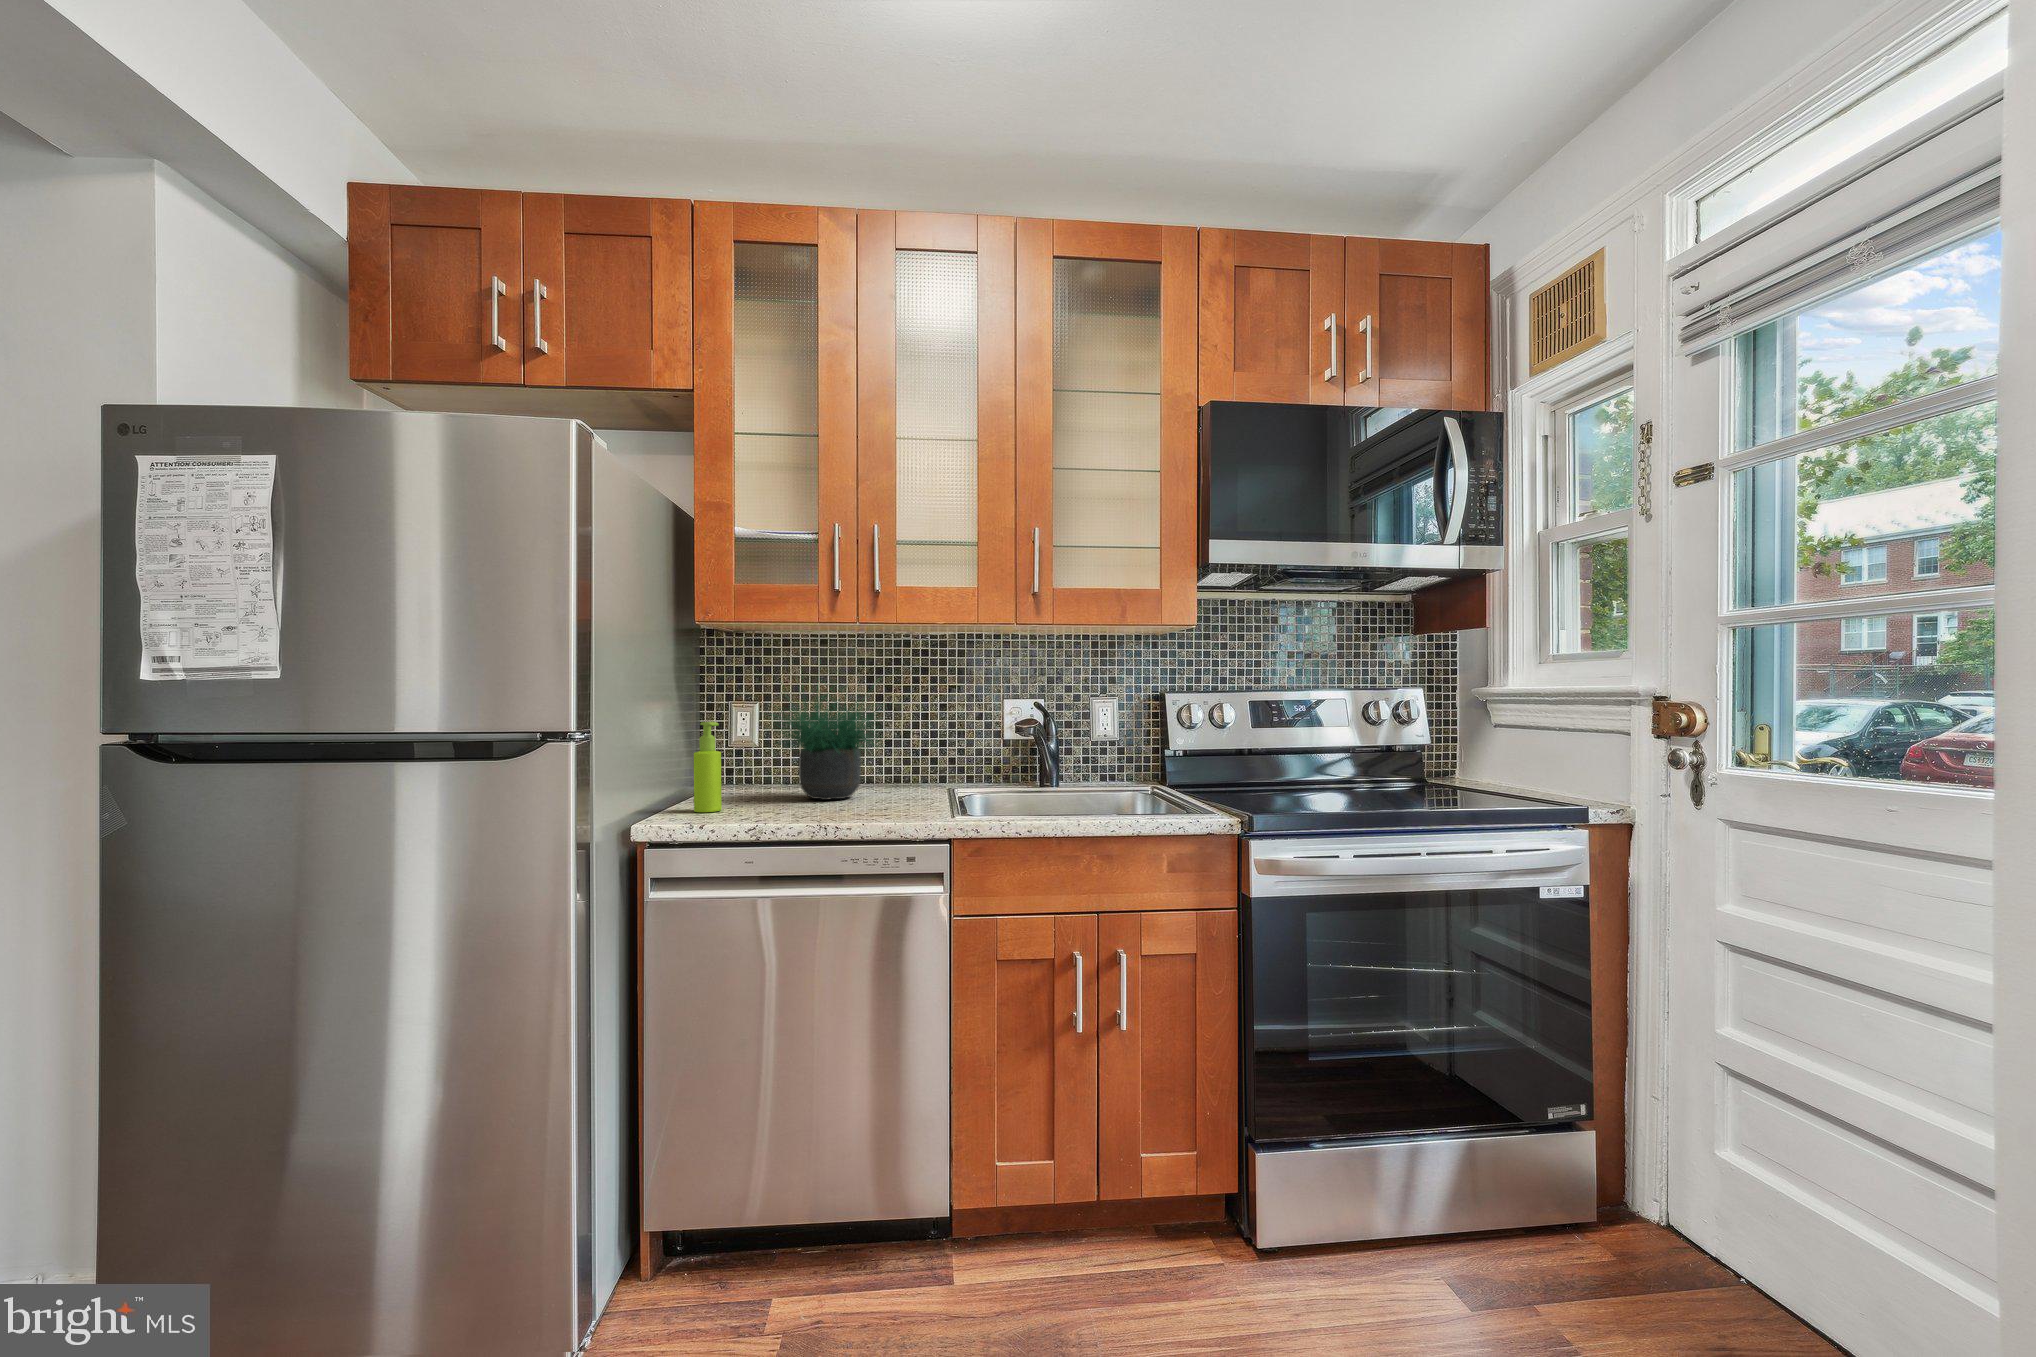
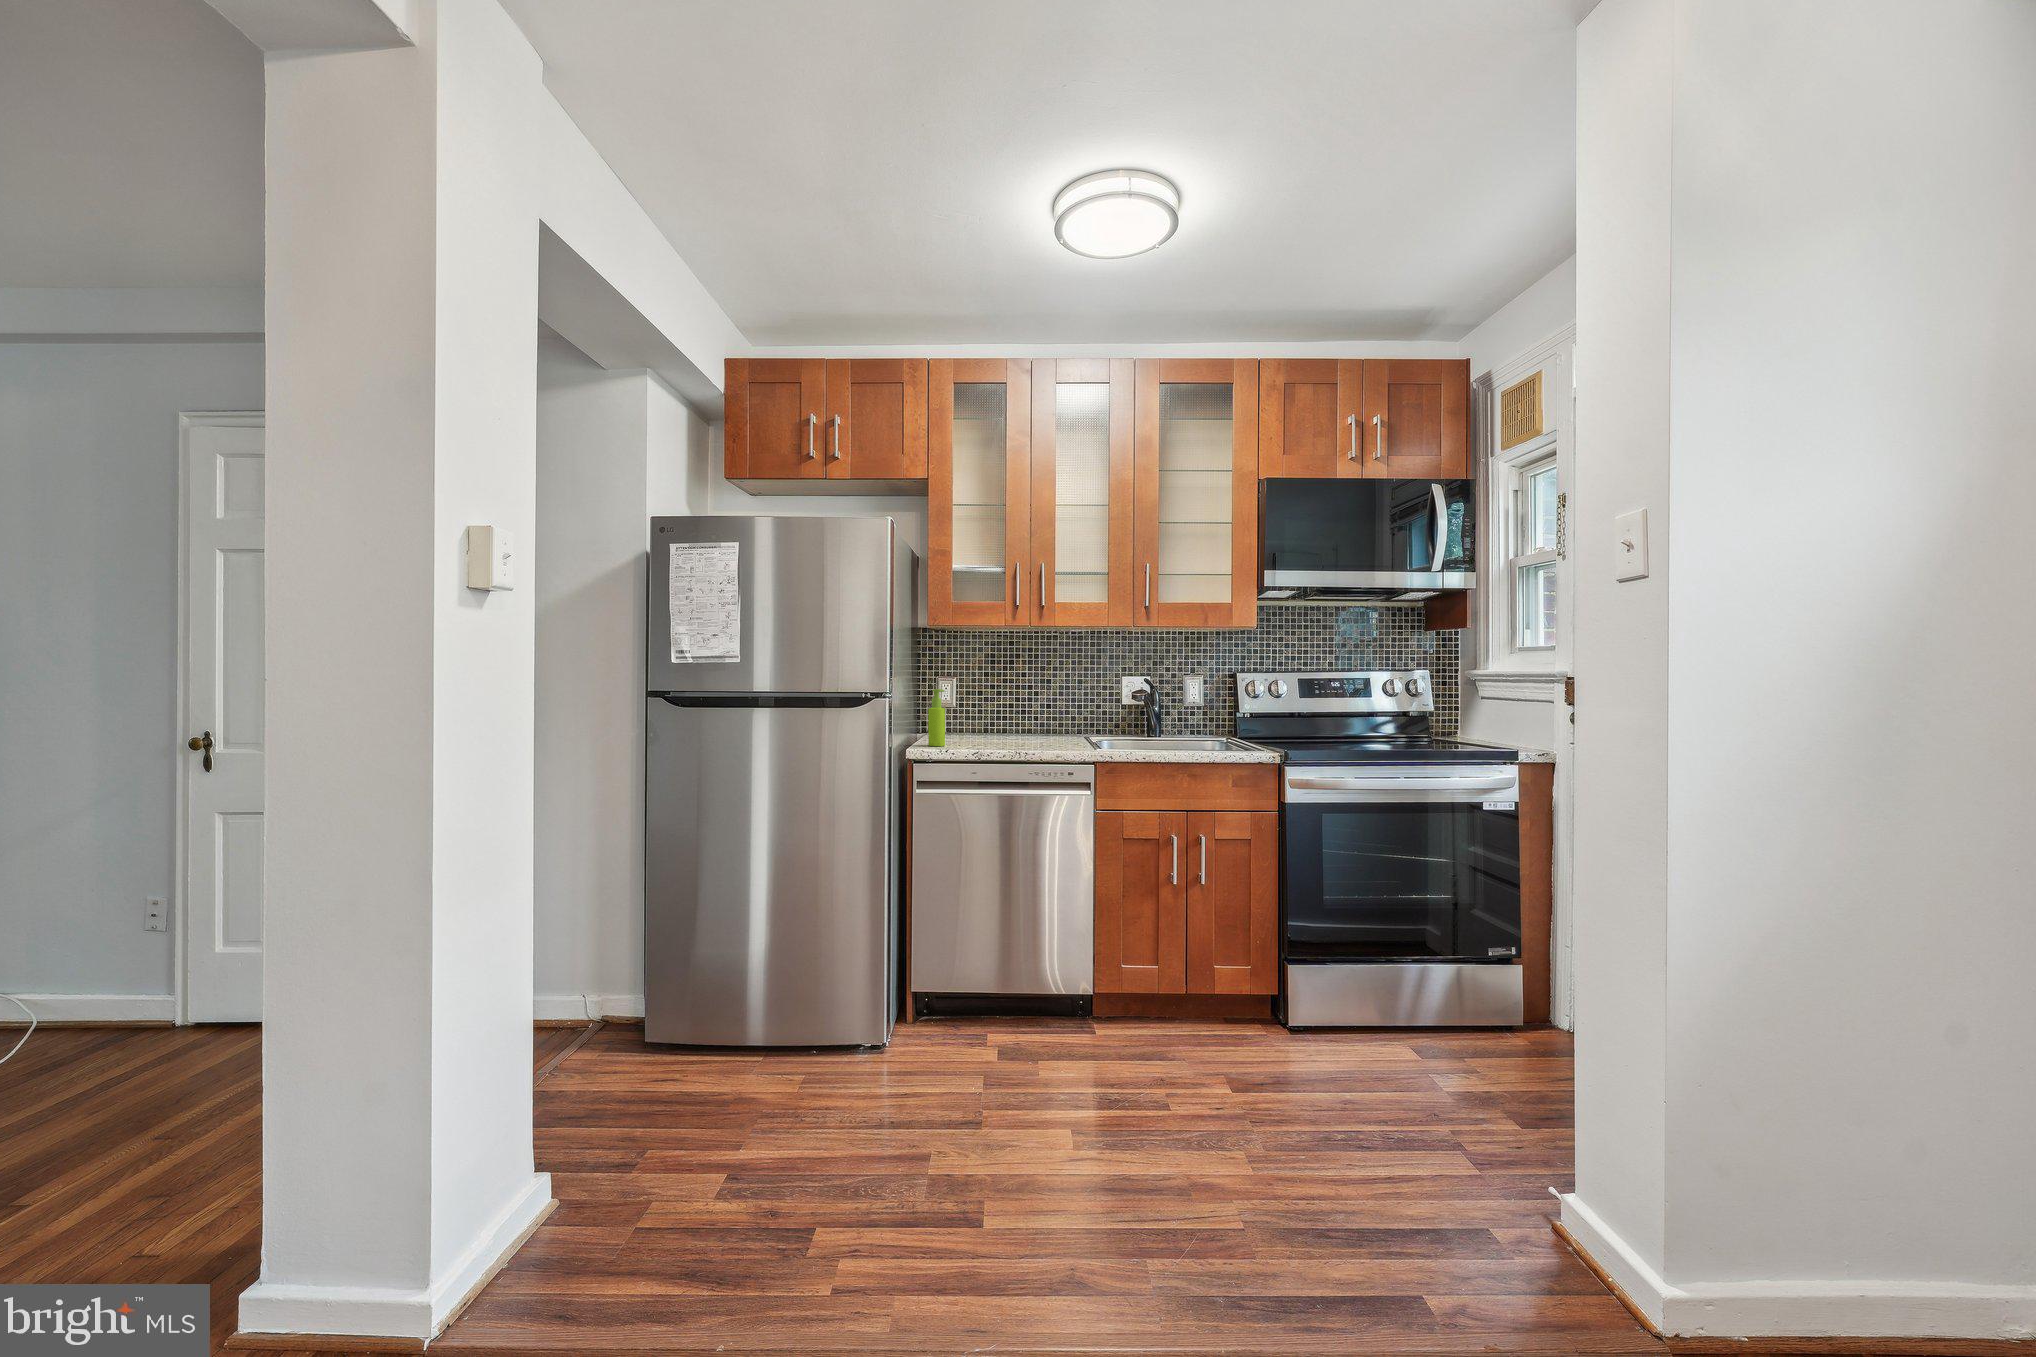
potted plant: present [771,686,880,800] -> none [960,649,1060,742]

